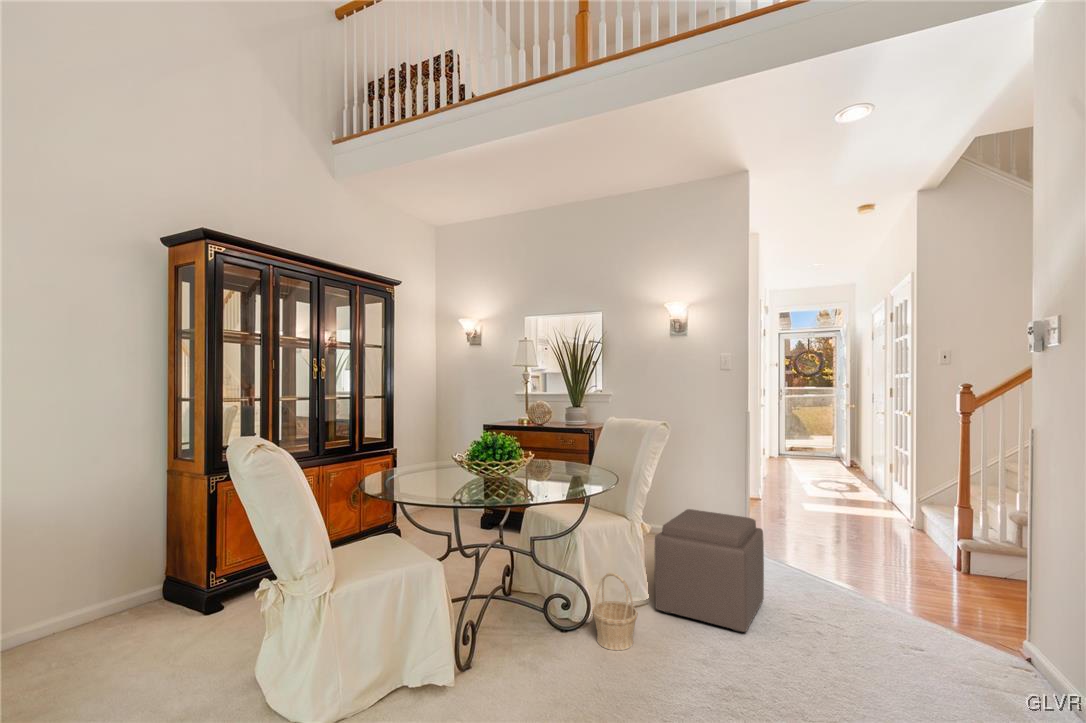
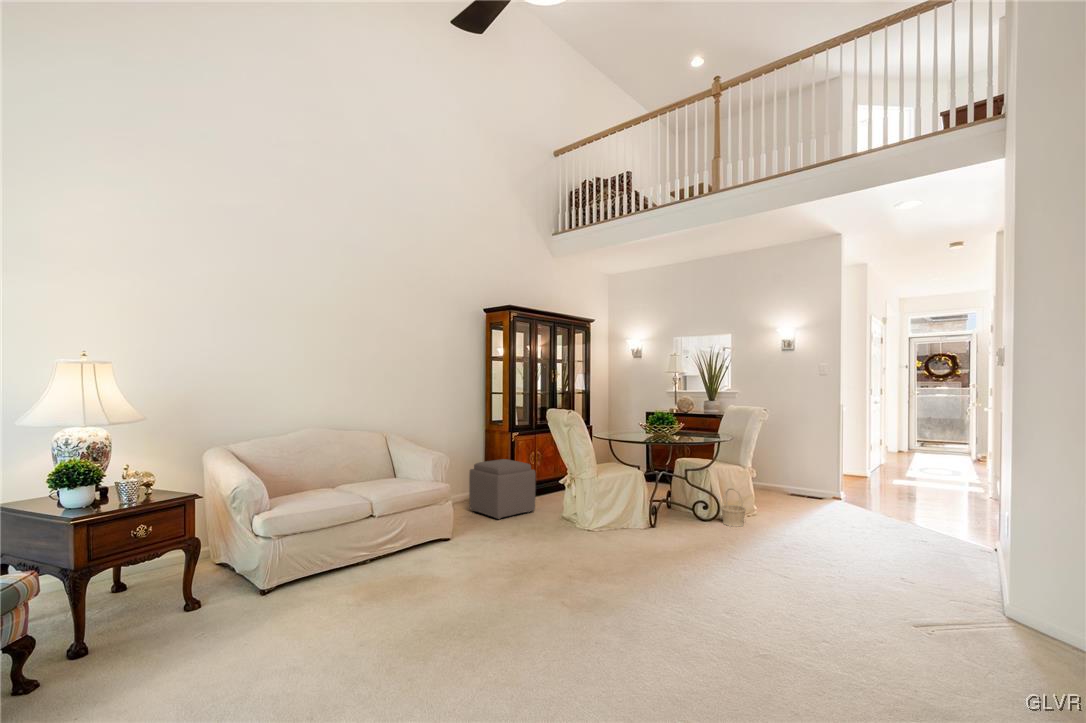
ottoman: present [655,509,764,632] -> present [469,459,536,519]

